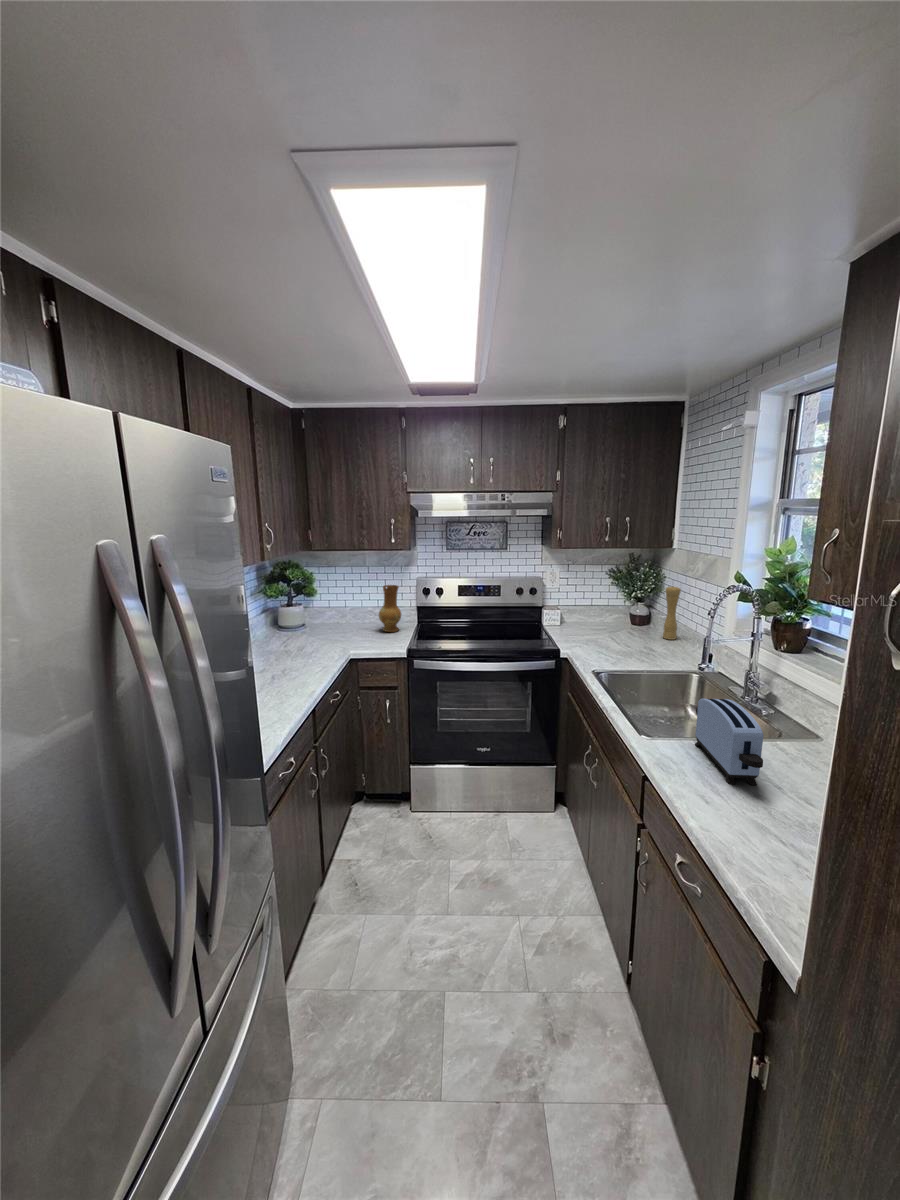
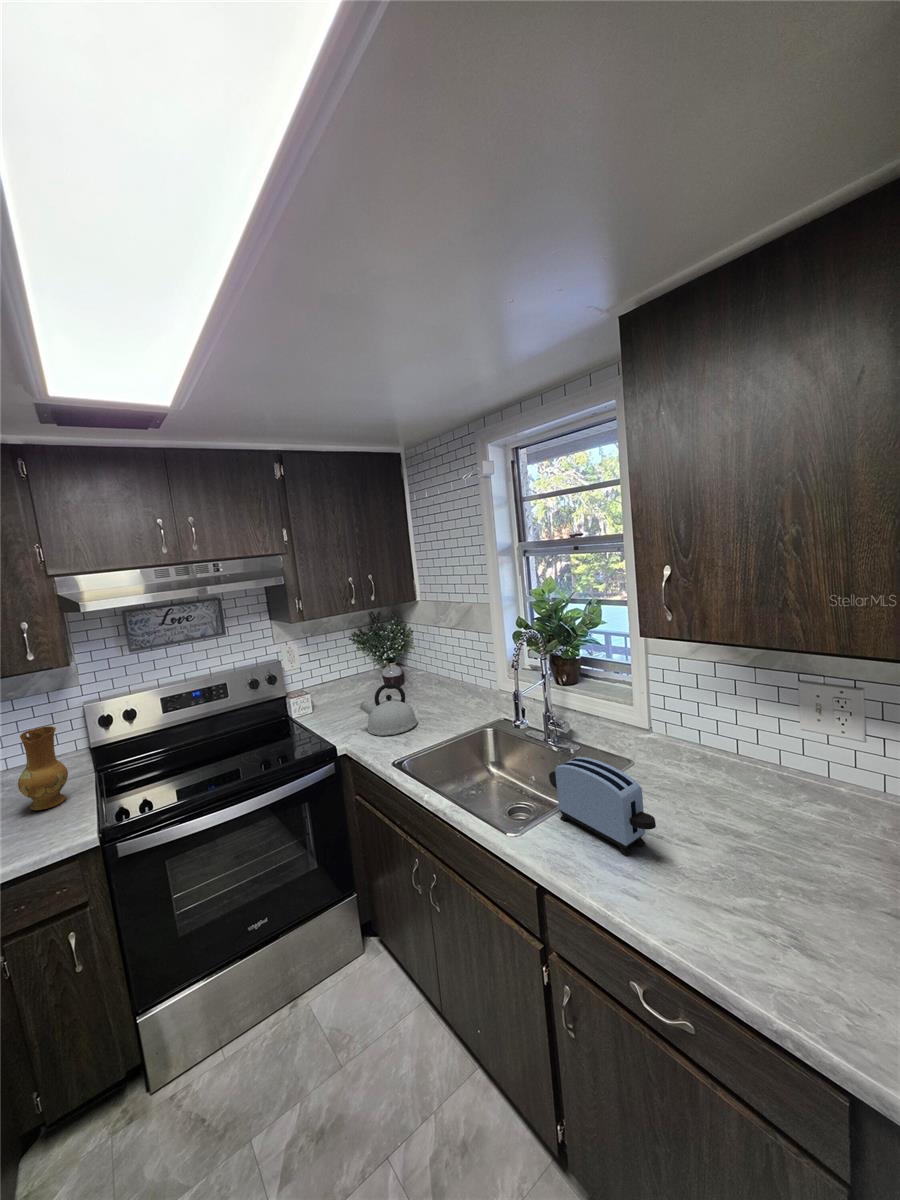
pepper mill: present [663,586,681,640] -> none [422,640,442,697]
kettle: none [587,612,635,655] -> present [359,683,417,736]

